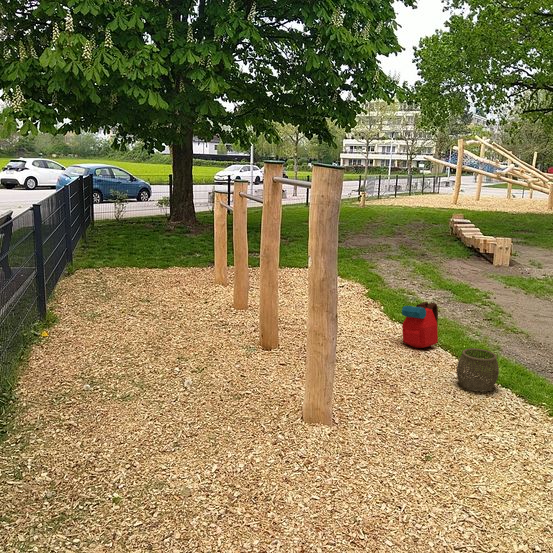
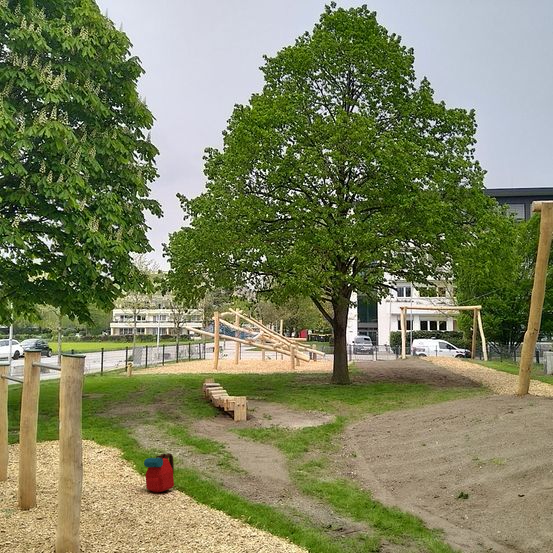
woven basket: present [457,348,499,392] -> none [183,483,213,517]

